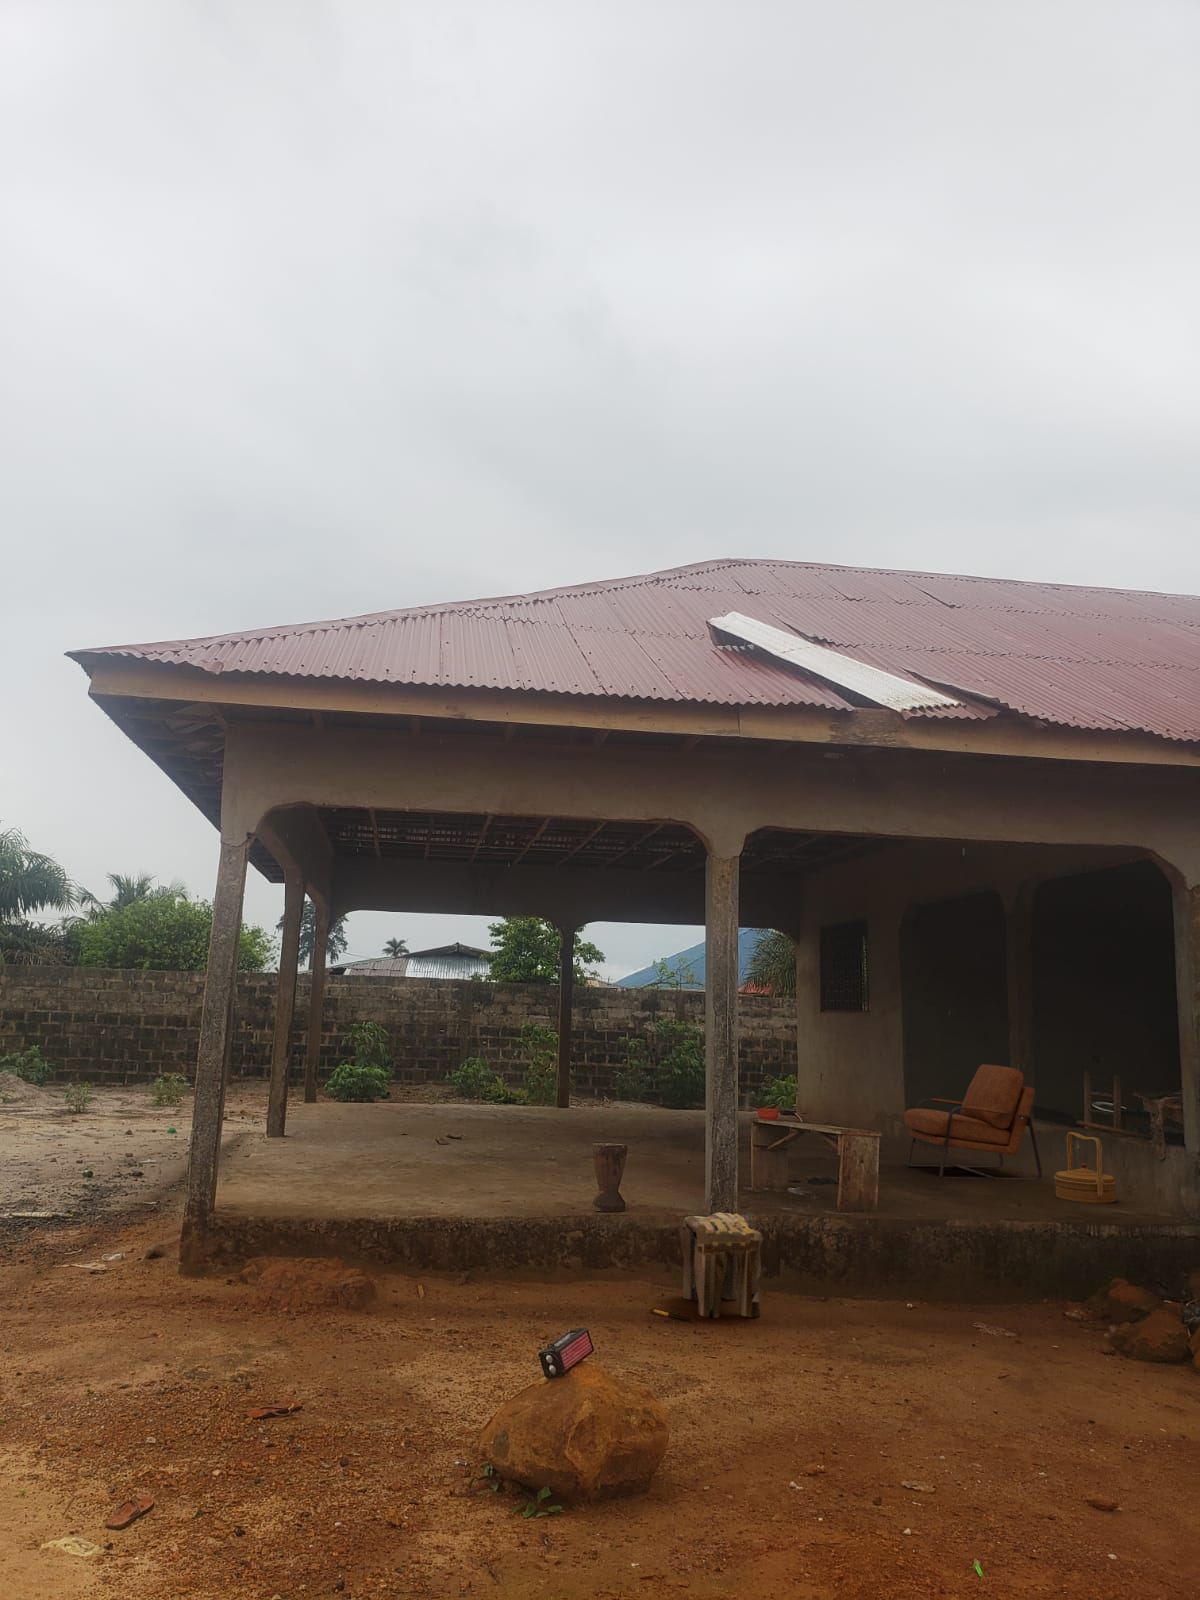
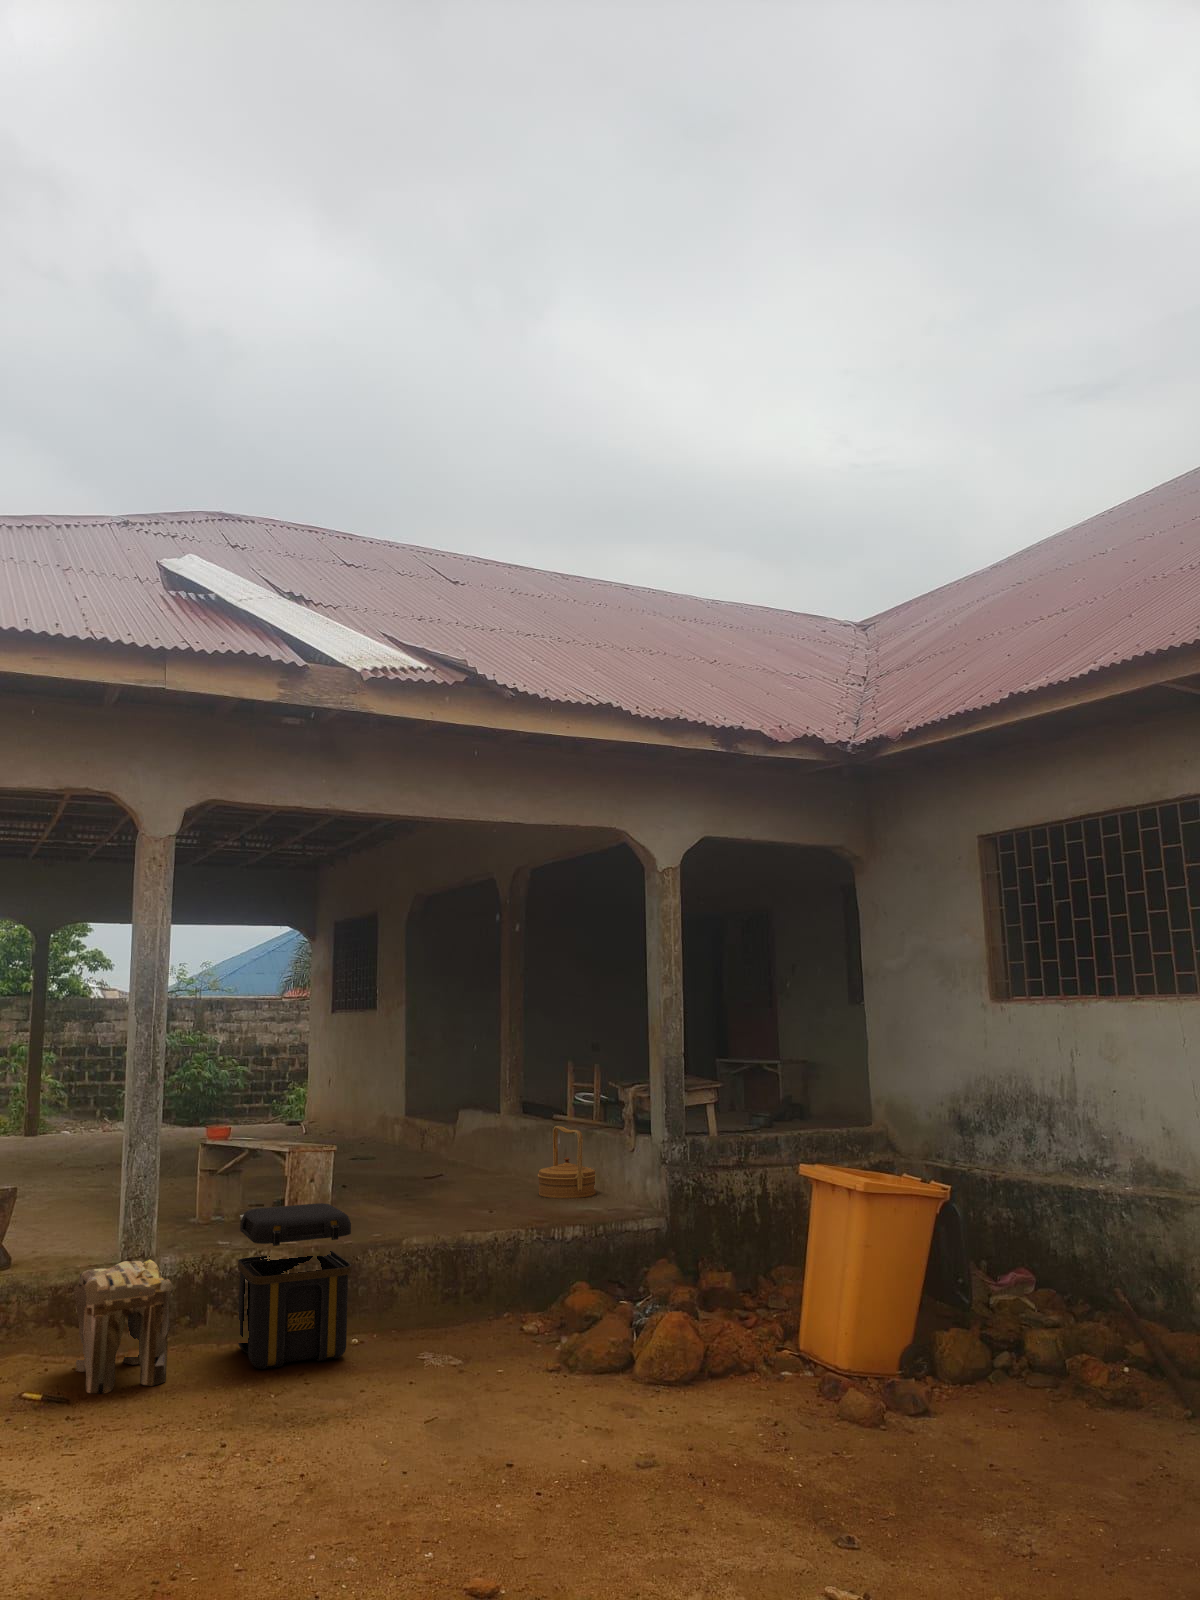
chair: present [904,1064,1042,1180] -> none [398,1060,534,1186]
toolbox: none [806,1180,910,1318] -> present [238,1203,352,1369]

